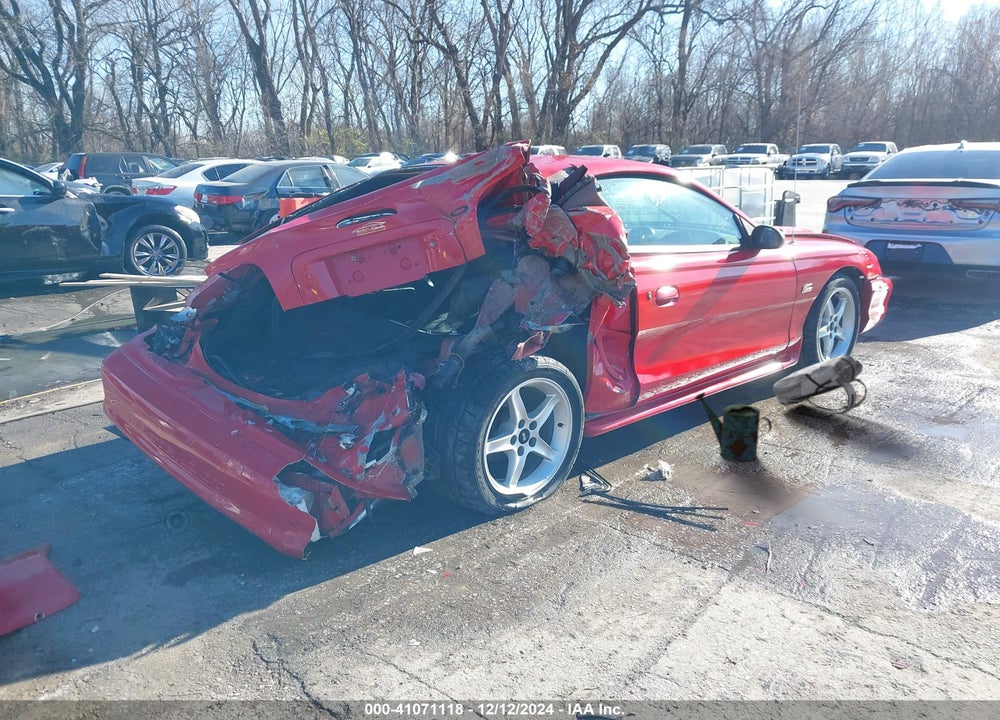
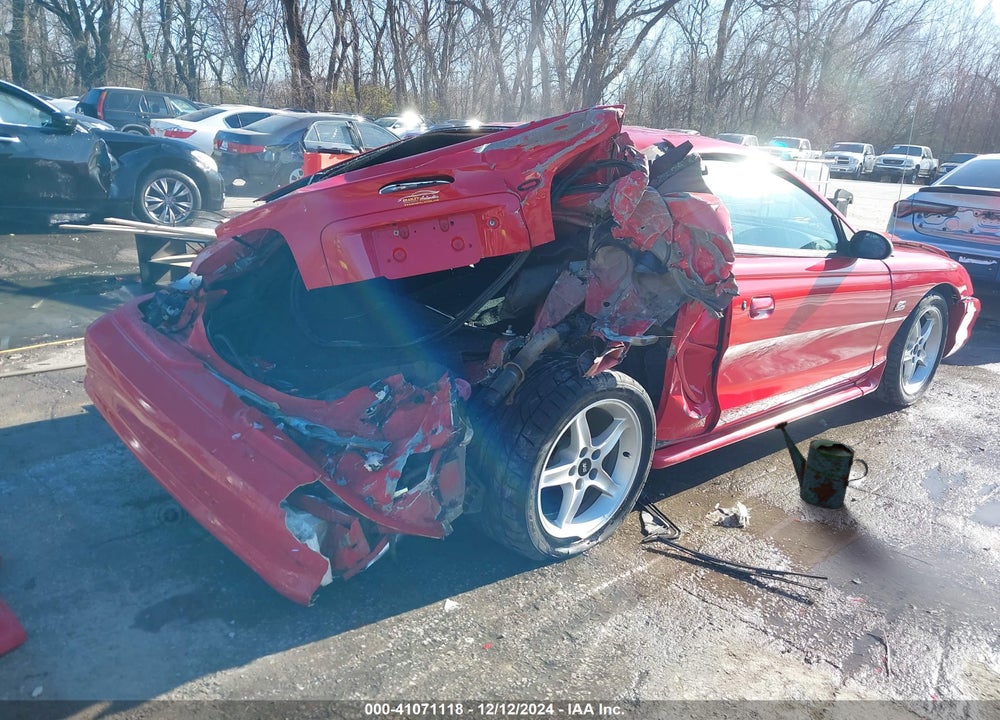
backpack: present [773,356,867,417] -> none [853,389,965,457]

